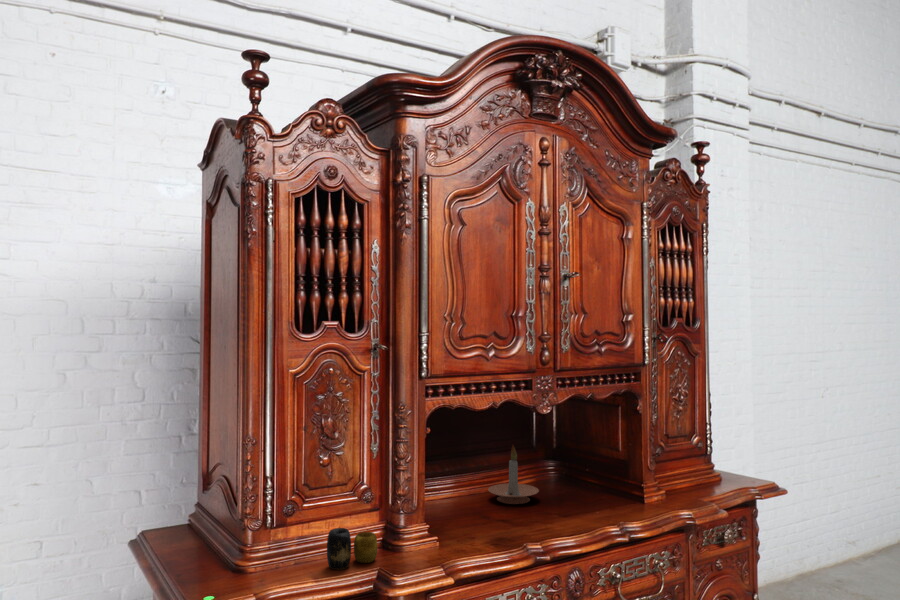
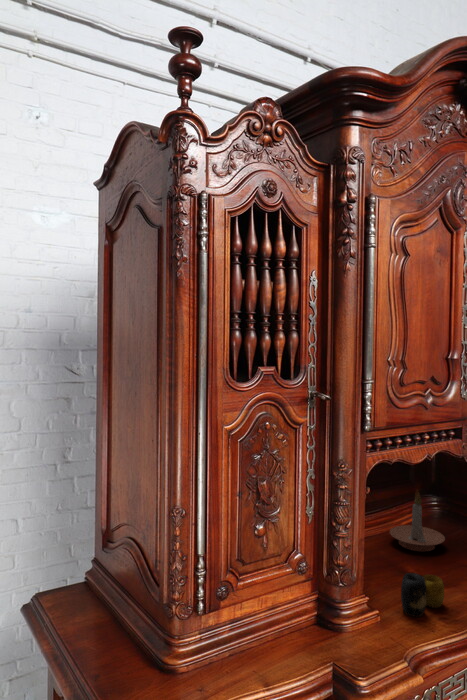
vase: present [327,528,377,570] -> present [401,573,444,617]

